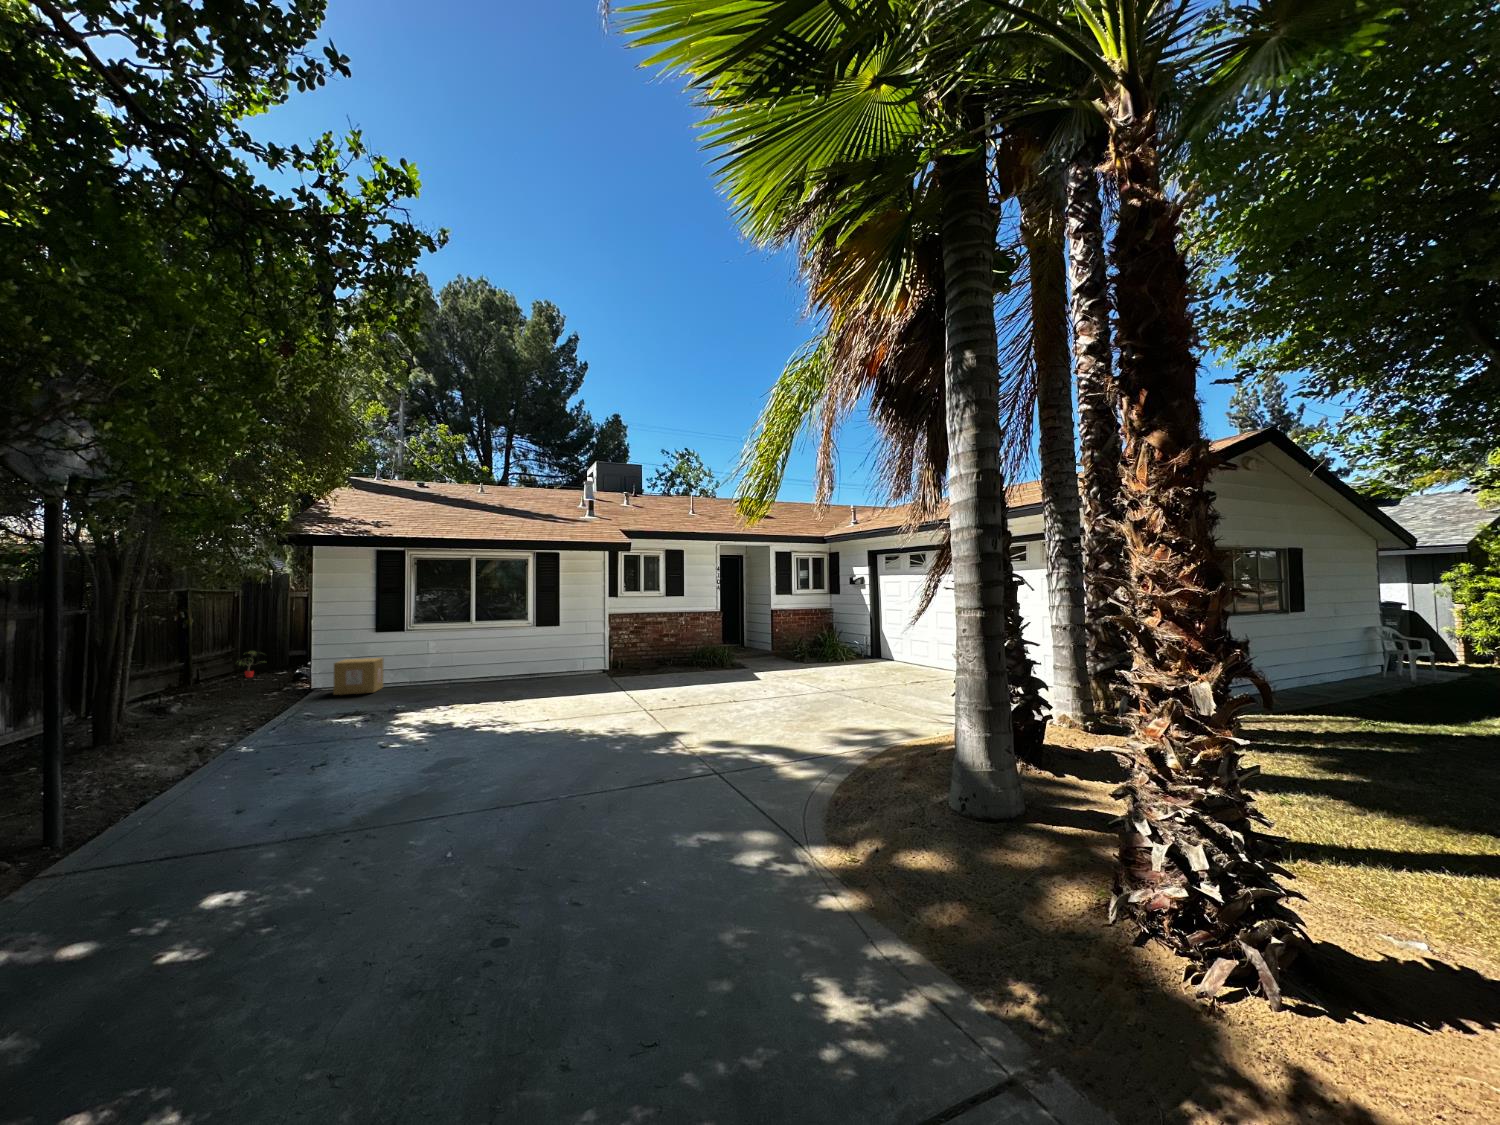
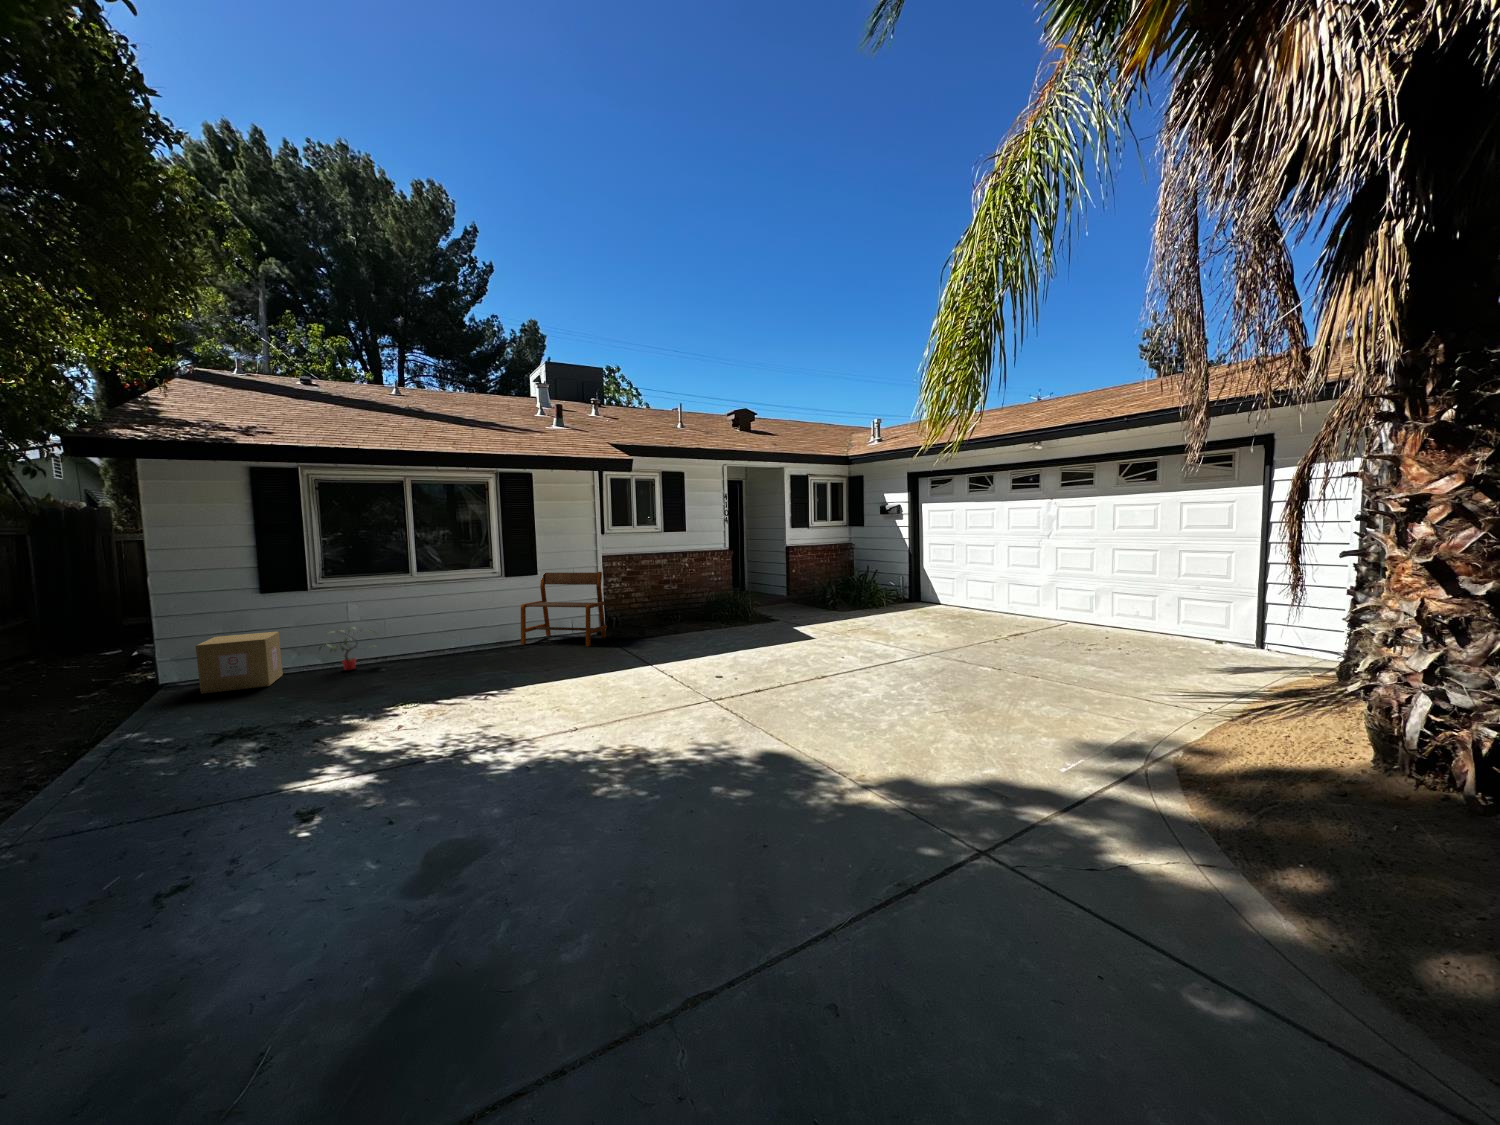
bench: none [544,624,608,679] -> present [521,572,607,647]
potted plant: present [237,651,257,677] -> present [319,627,377,670]

